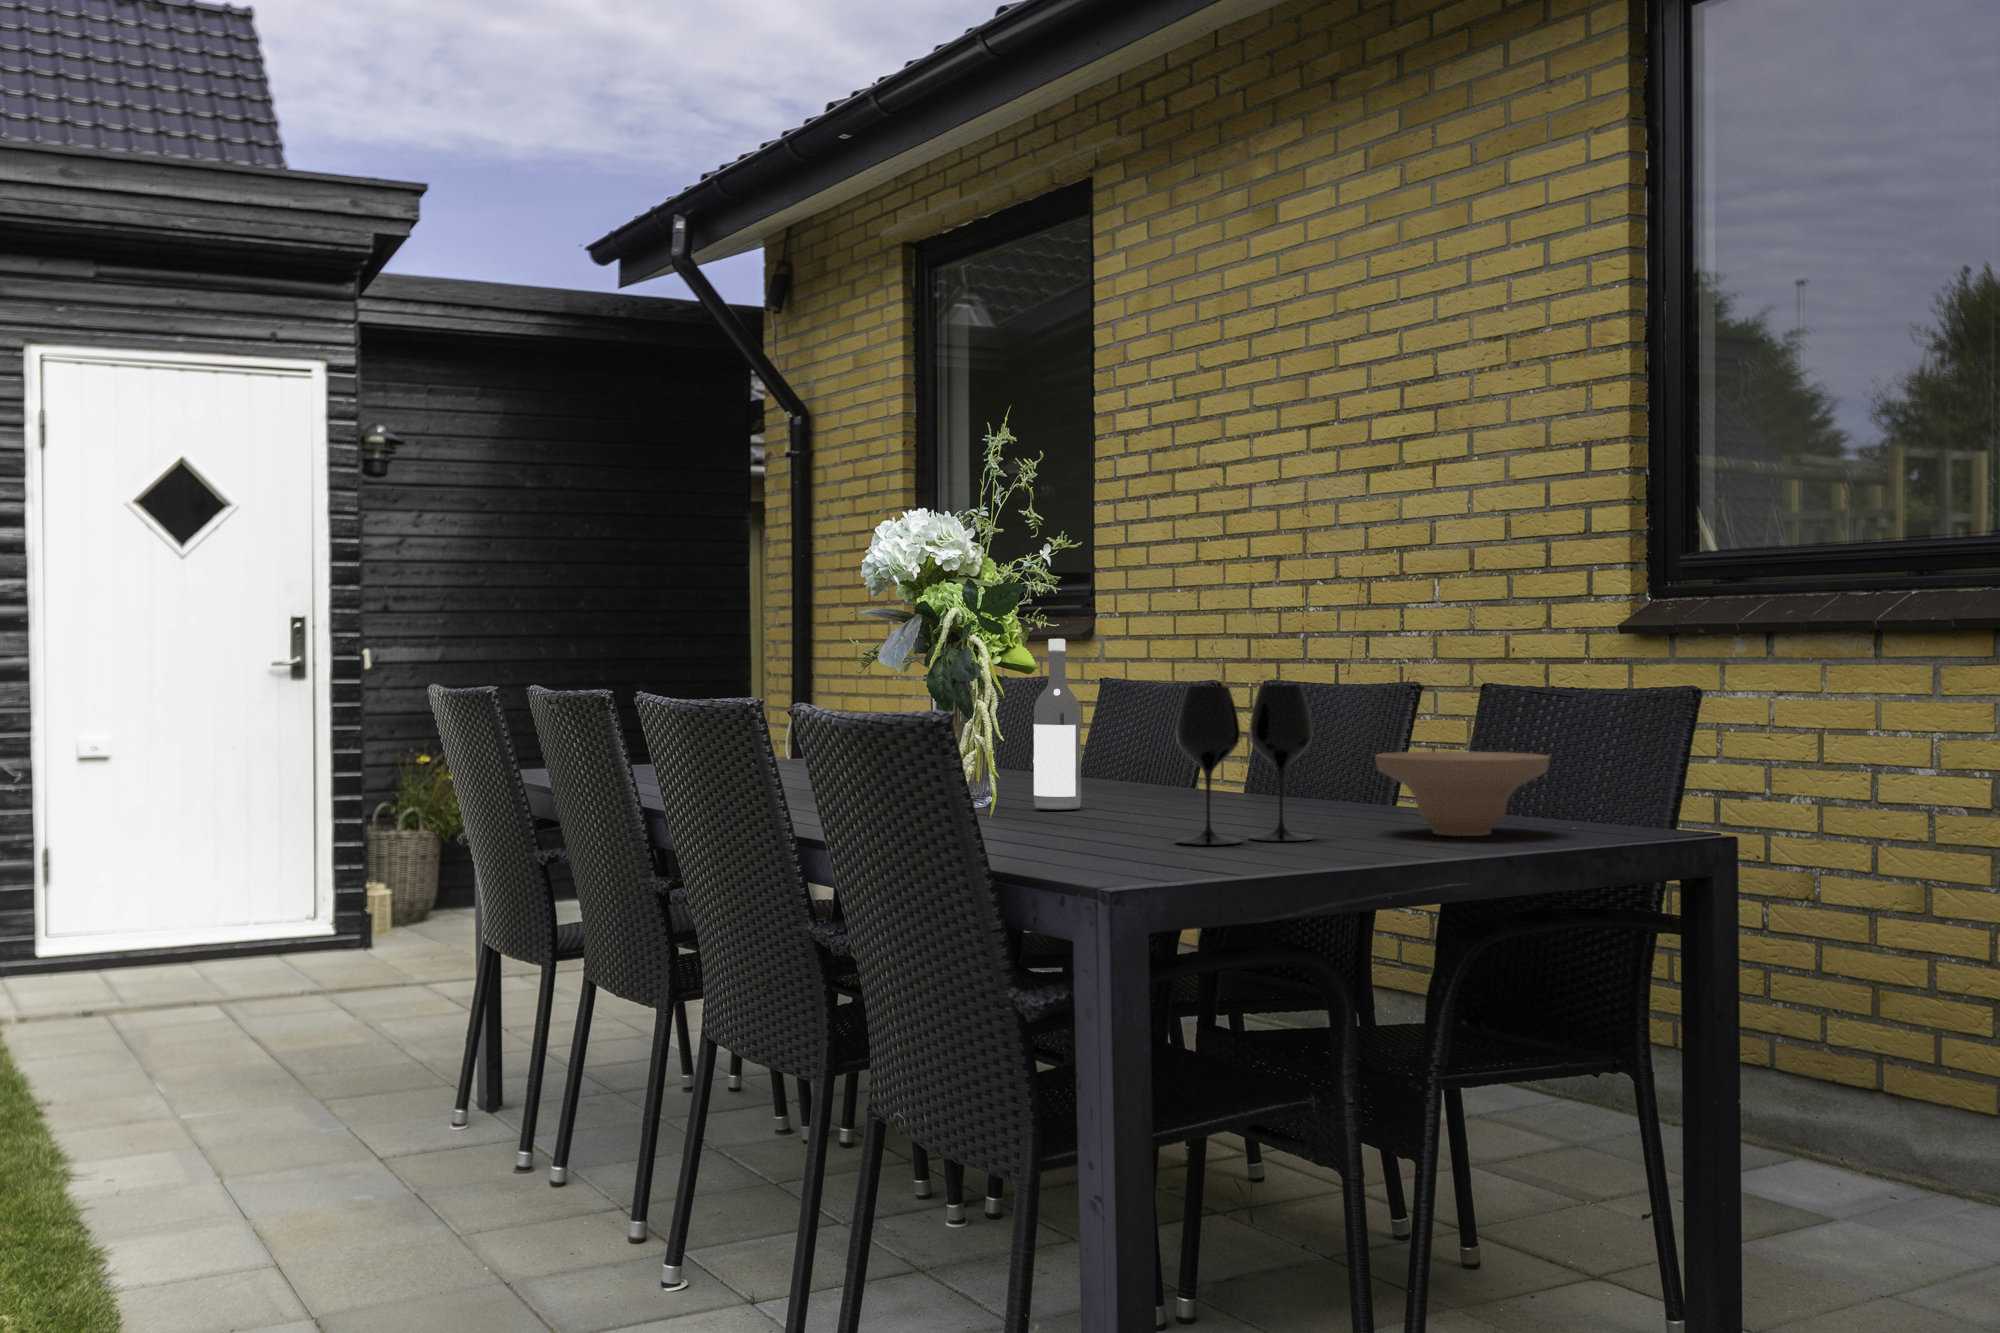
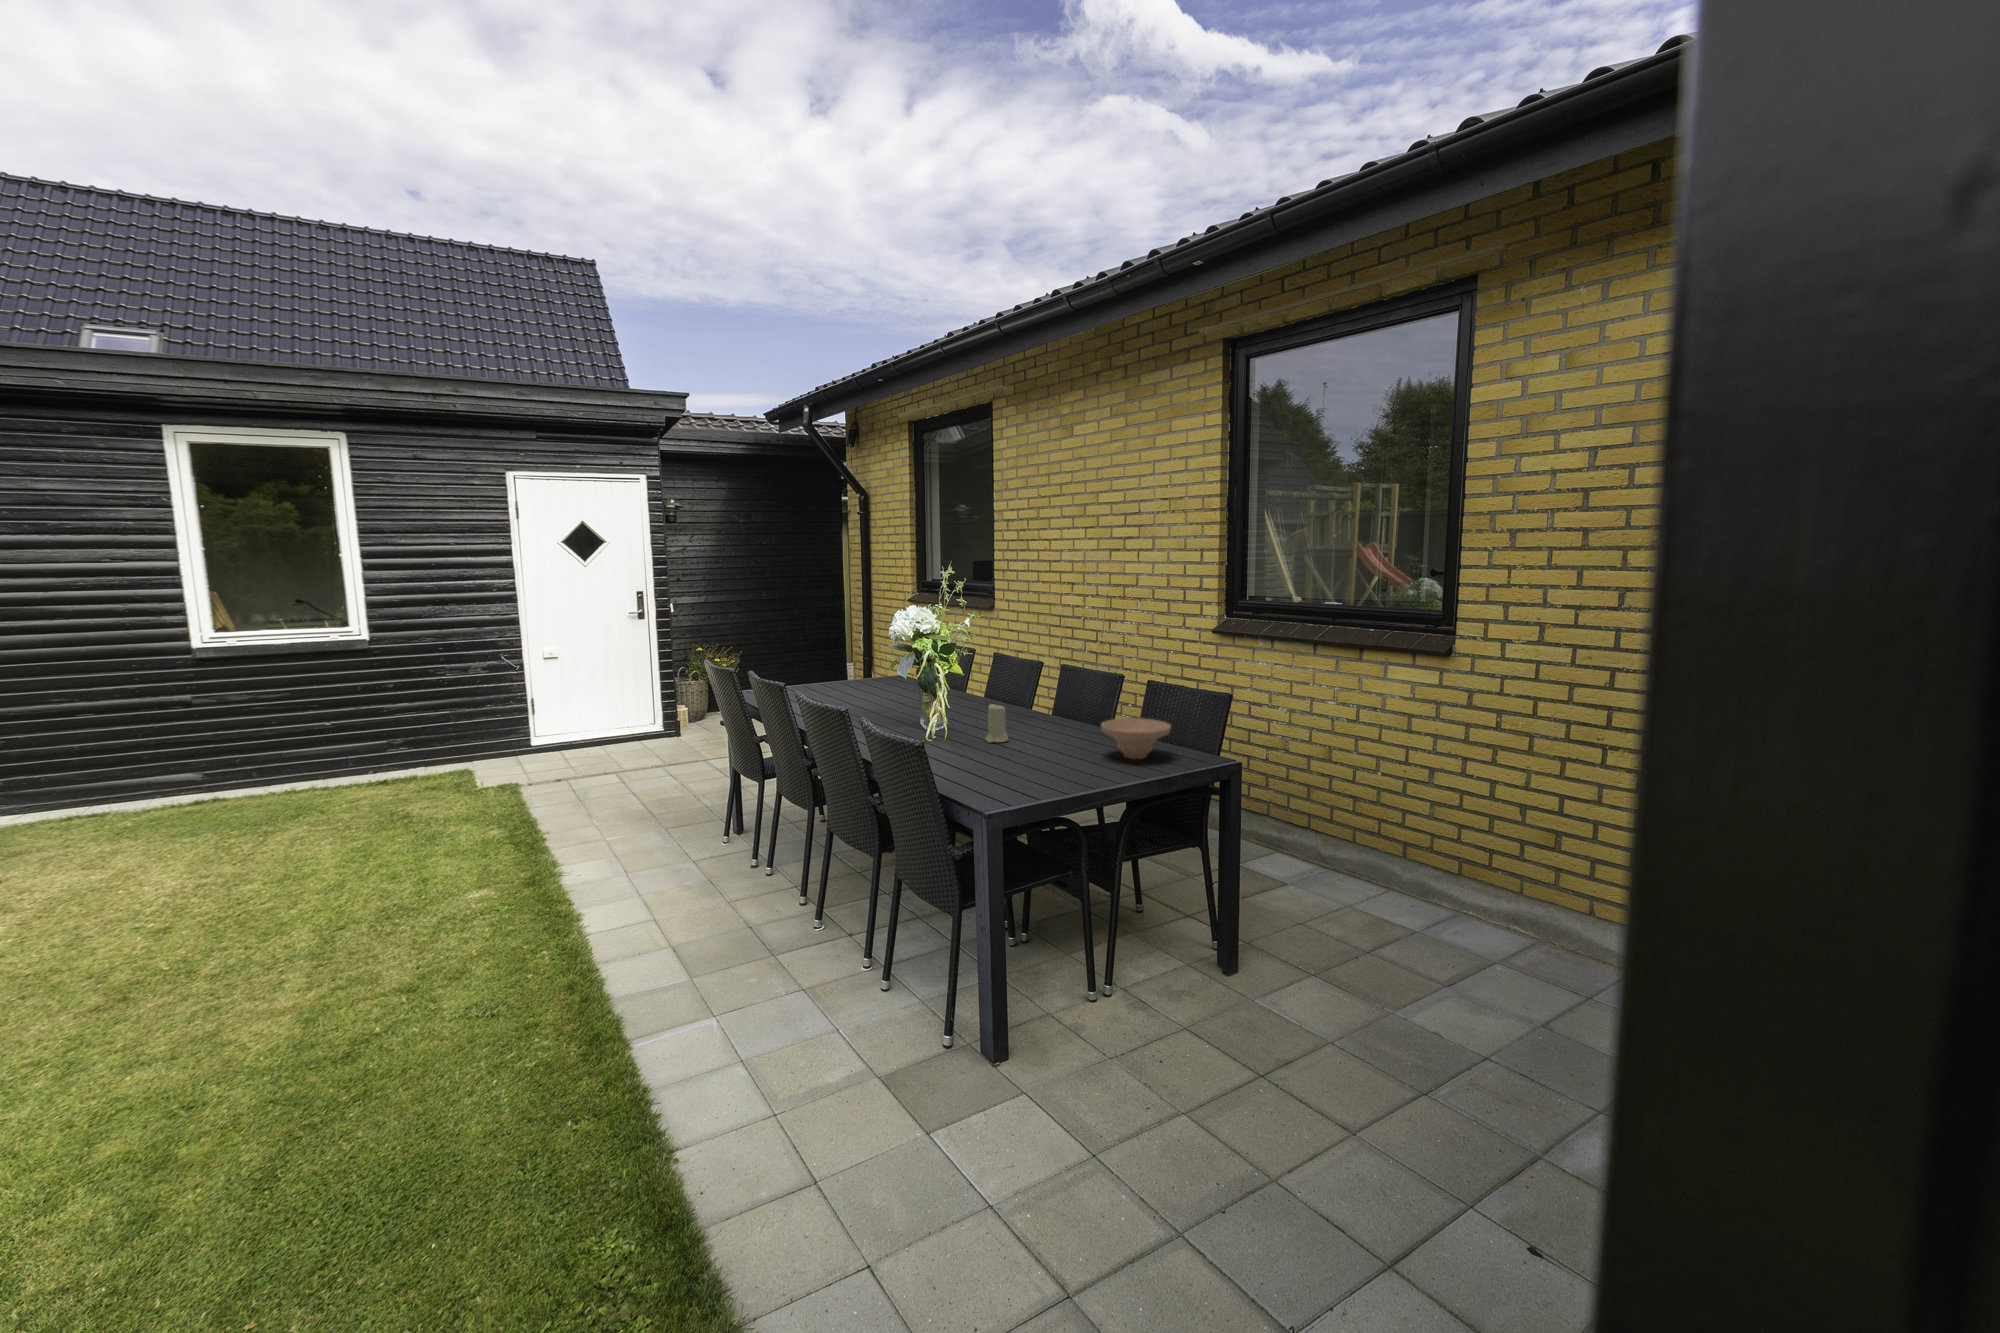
wine bottle: present [1033,639,1081,810] -> none [963,657,983,729]
wine glass: present [1176,685,1313,845] -> none [1018,698,1075,768]
candle: none [1088,728,1145,822] -> present [985,703,1008,743]

